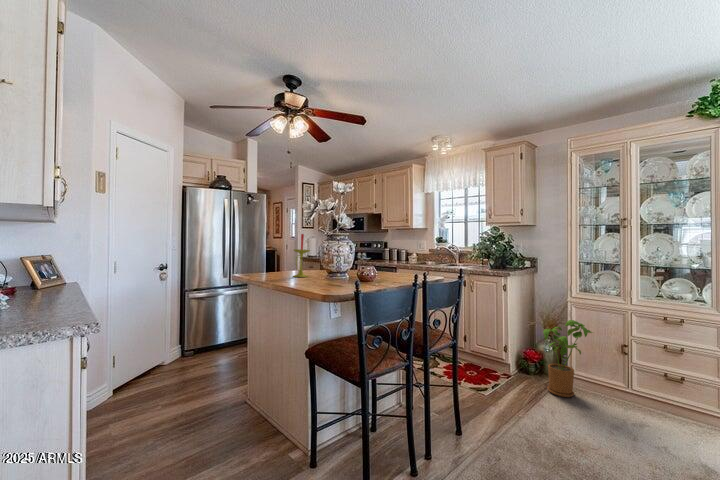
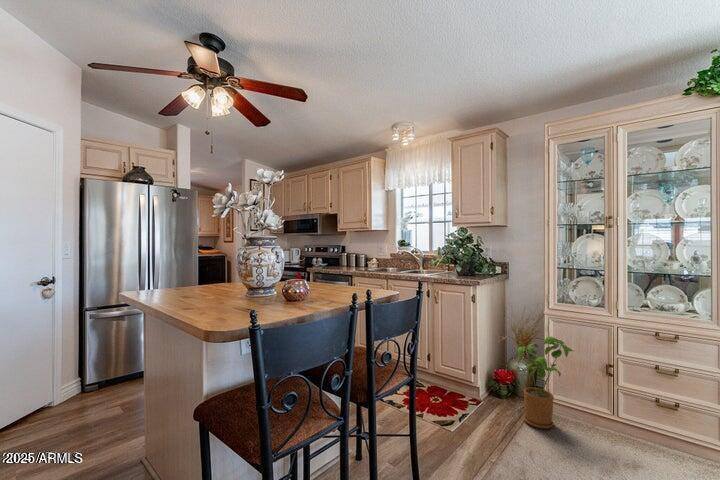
candle: present [294,234,310,277] -> none [203,235,228,294]

